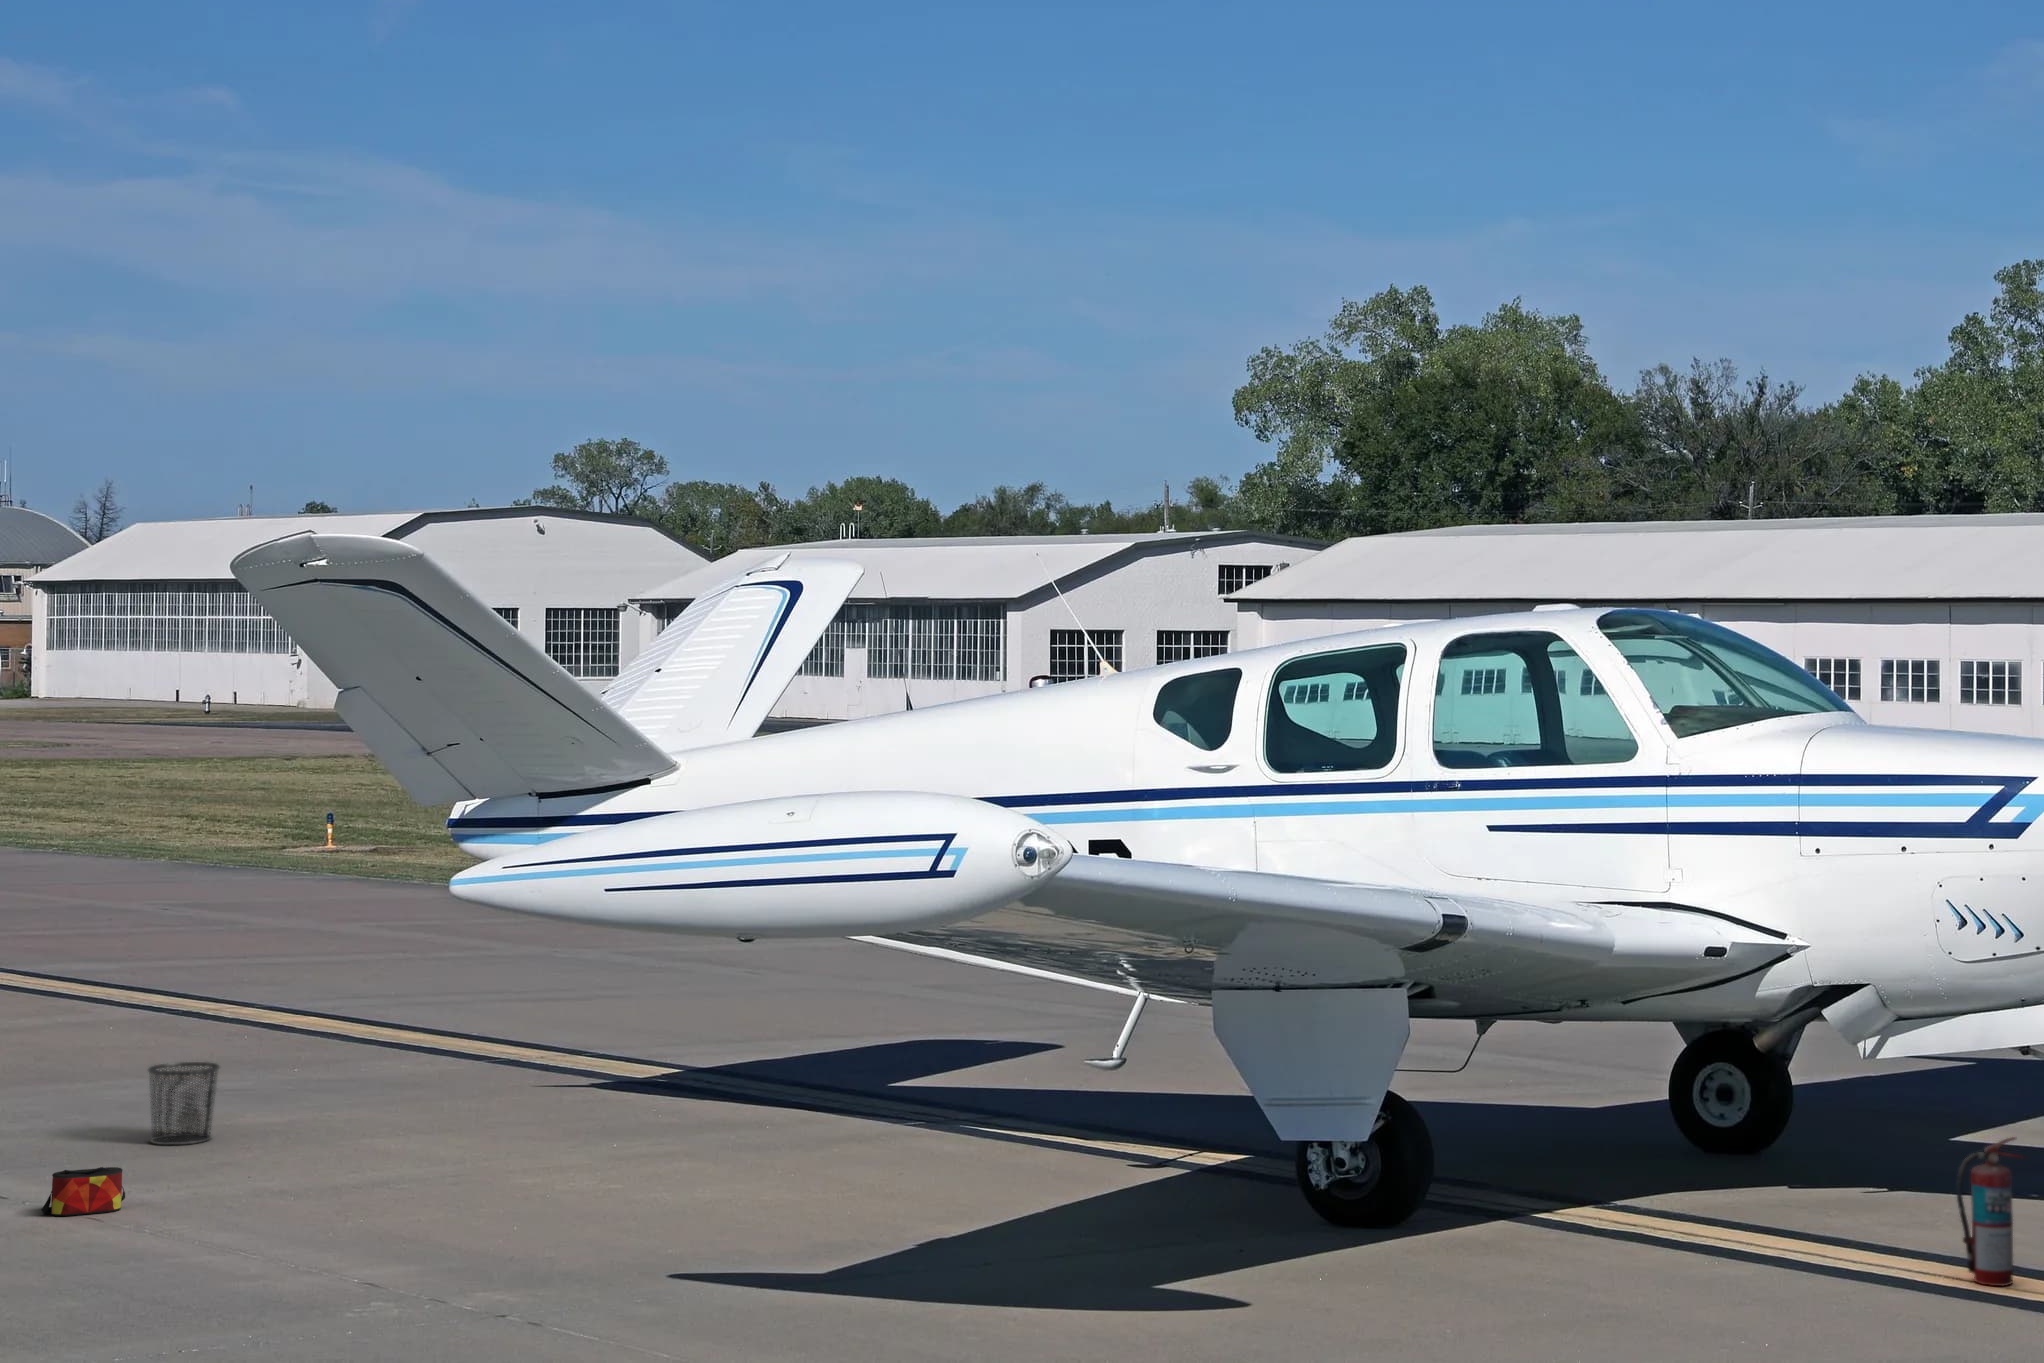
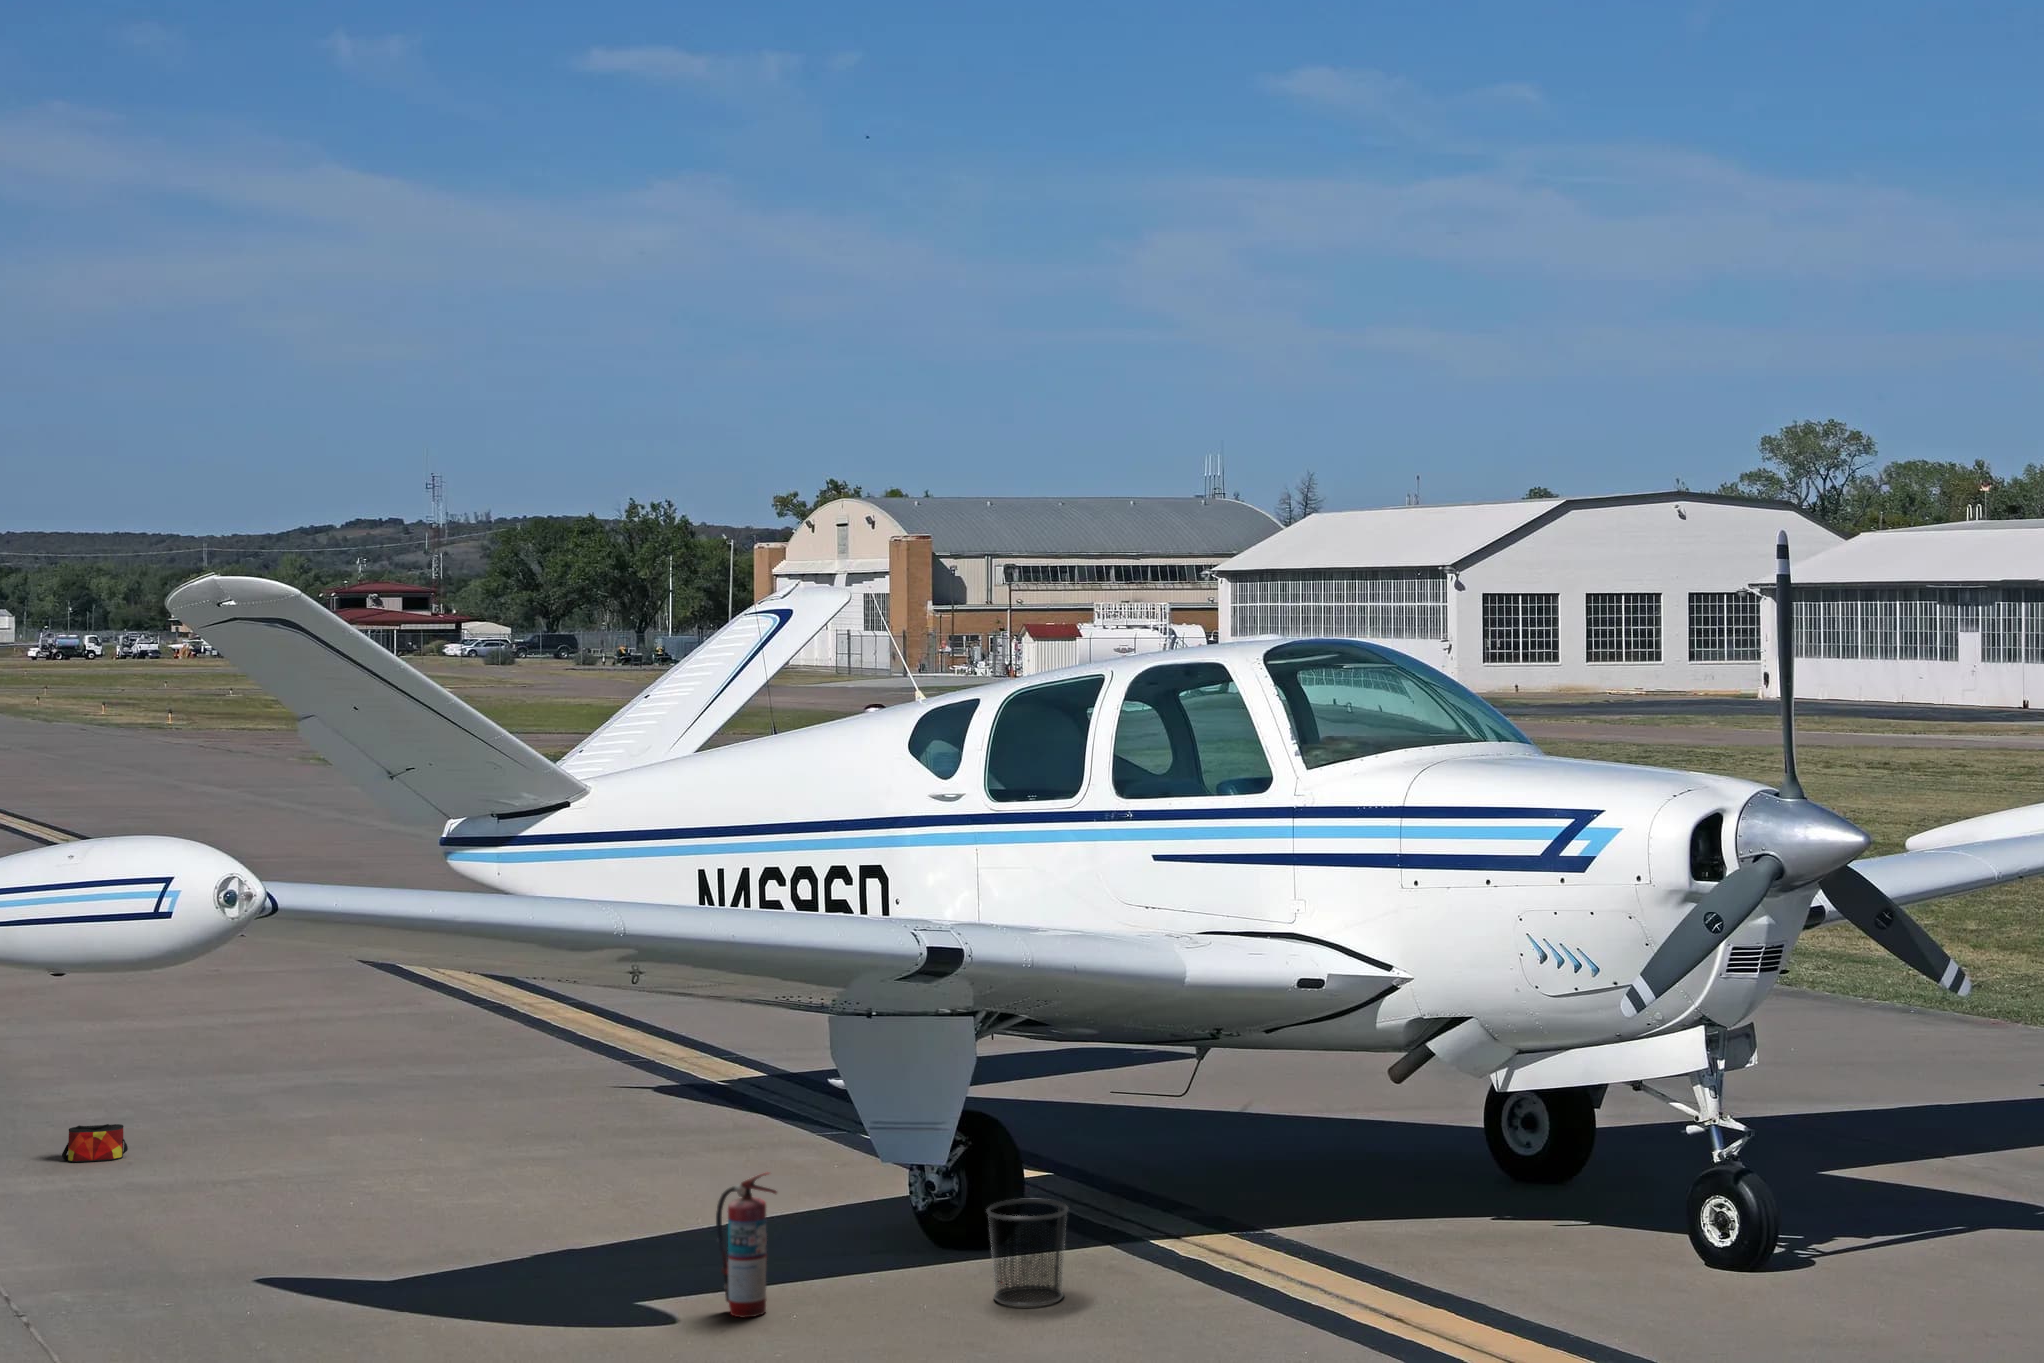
waste bin: present [148,1062,220,1145] -> present [987,1199,1068,1307]
fire extinguisher: present [1956,1137,2023,1286] -> present [716,1173,777,1318]

